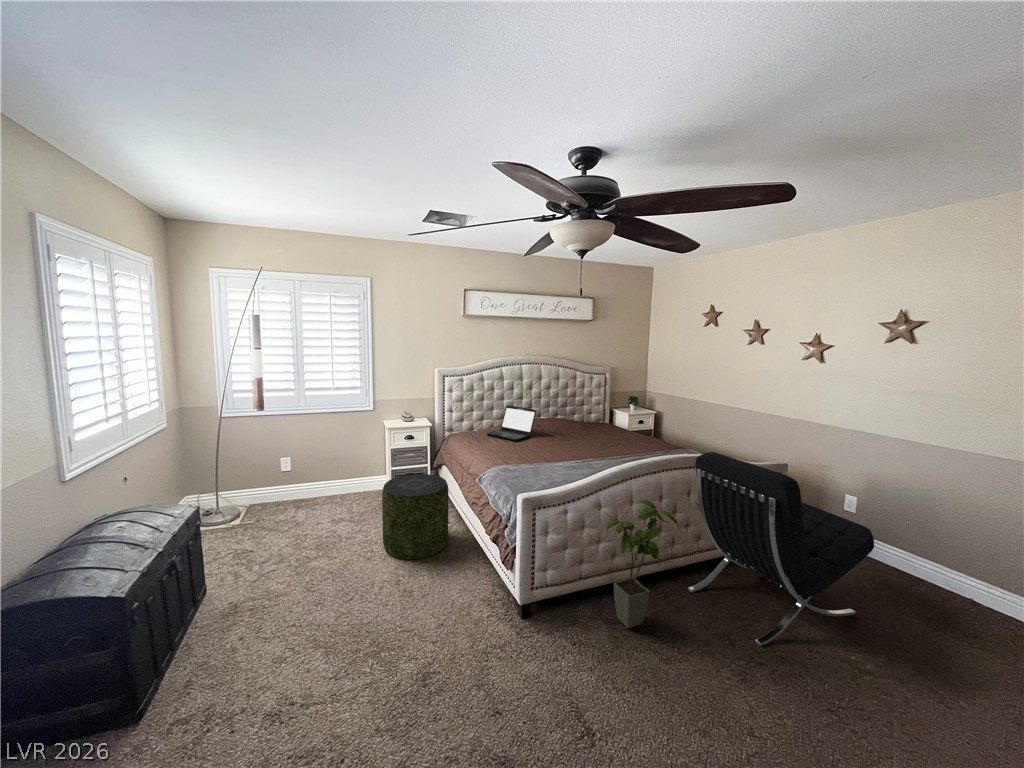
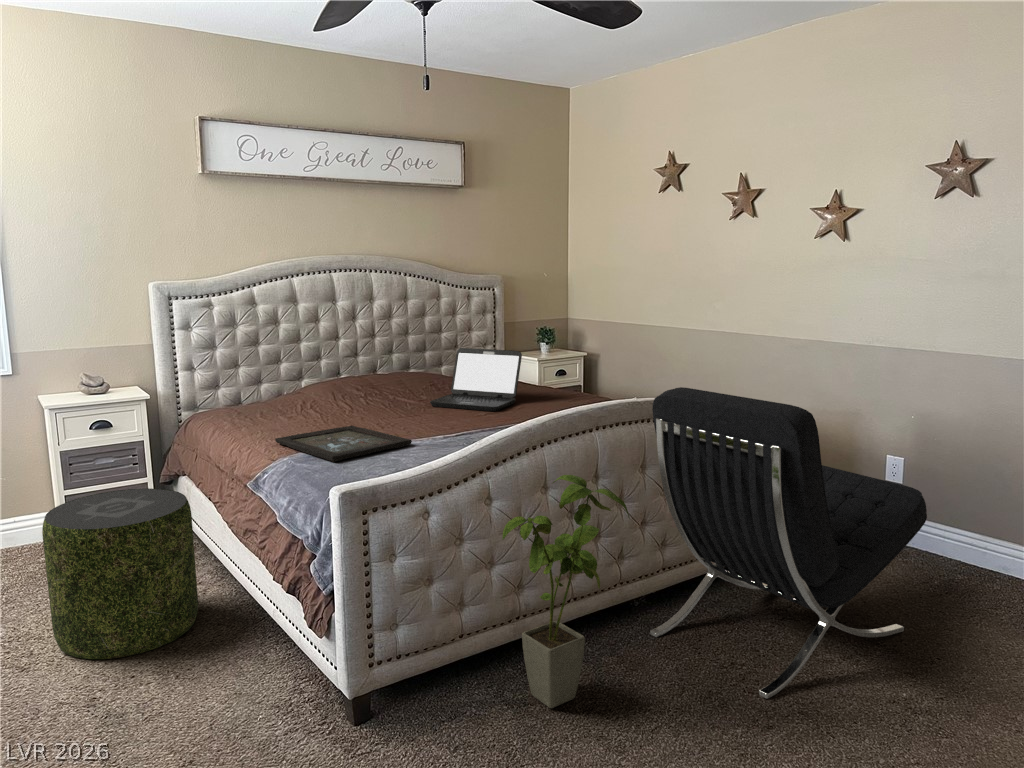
laptop: present [486,405,536,441] -> present [430,348,522,411]
tray: none [490,450,559,472] -> present [275,426,412,462]

